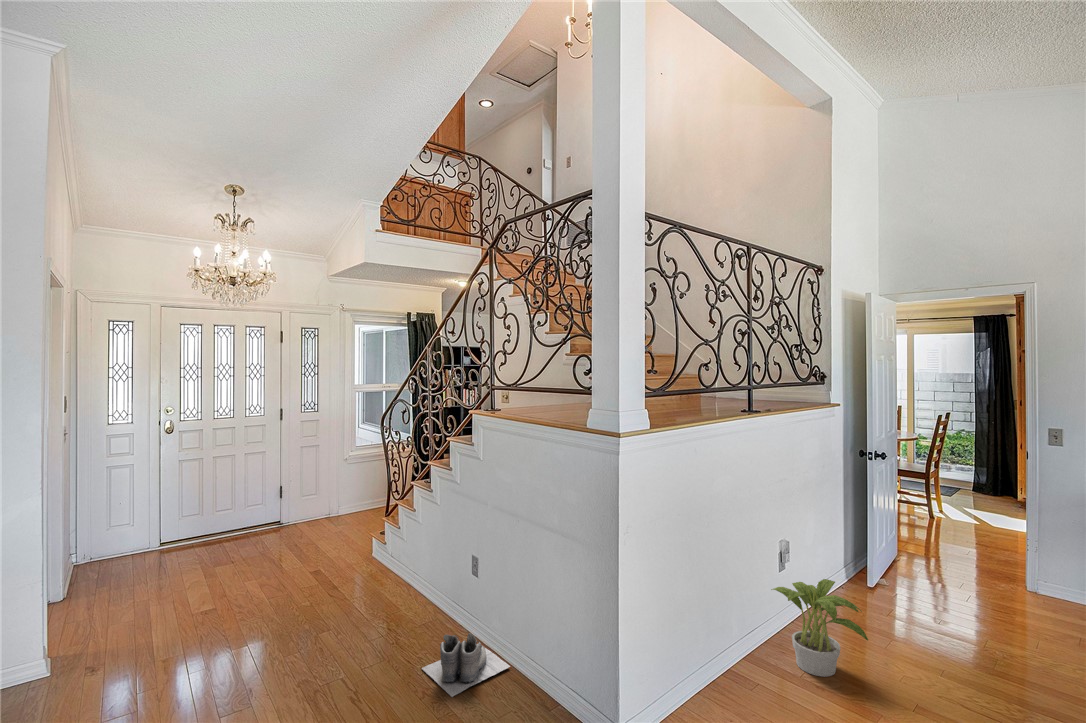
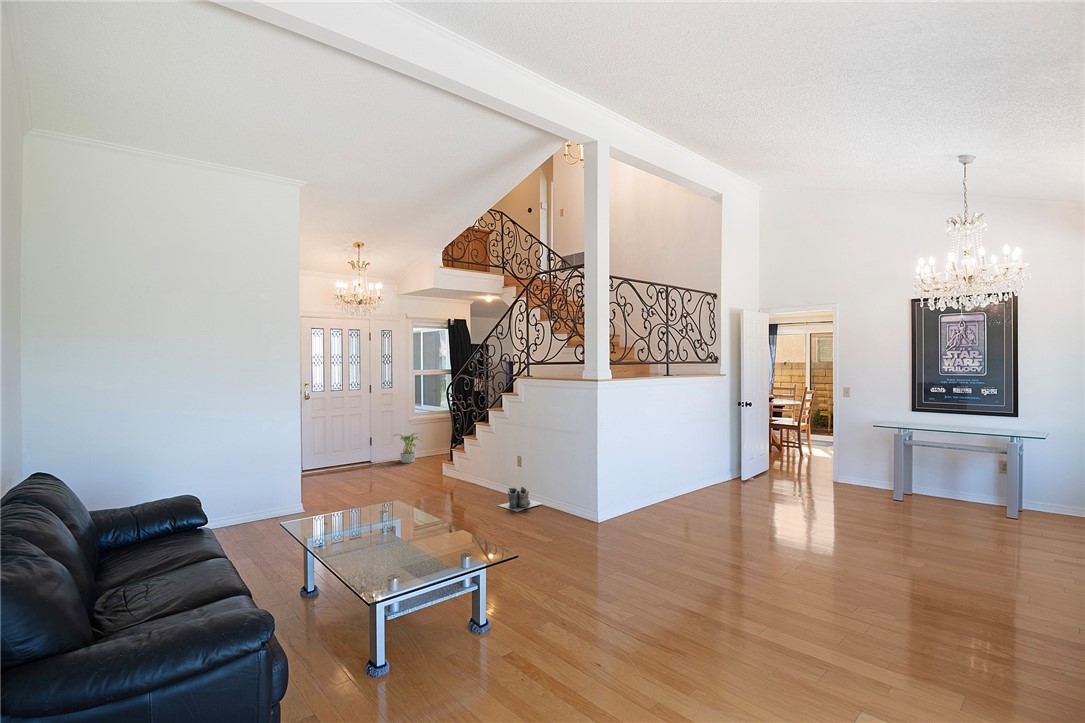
potted plant: present [771,579,868,677] -> present [394,433,422,463]

